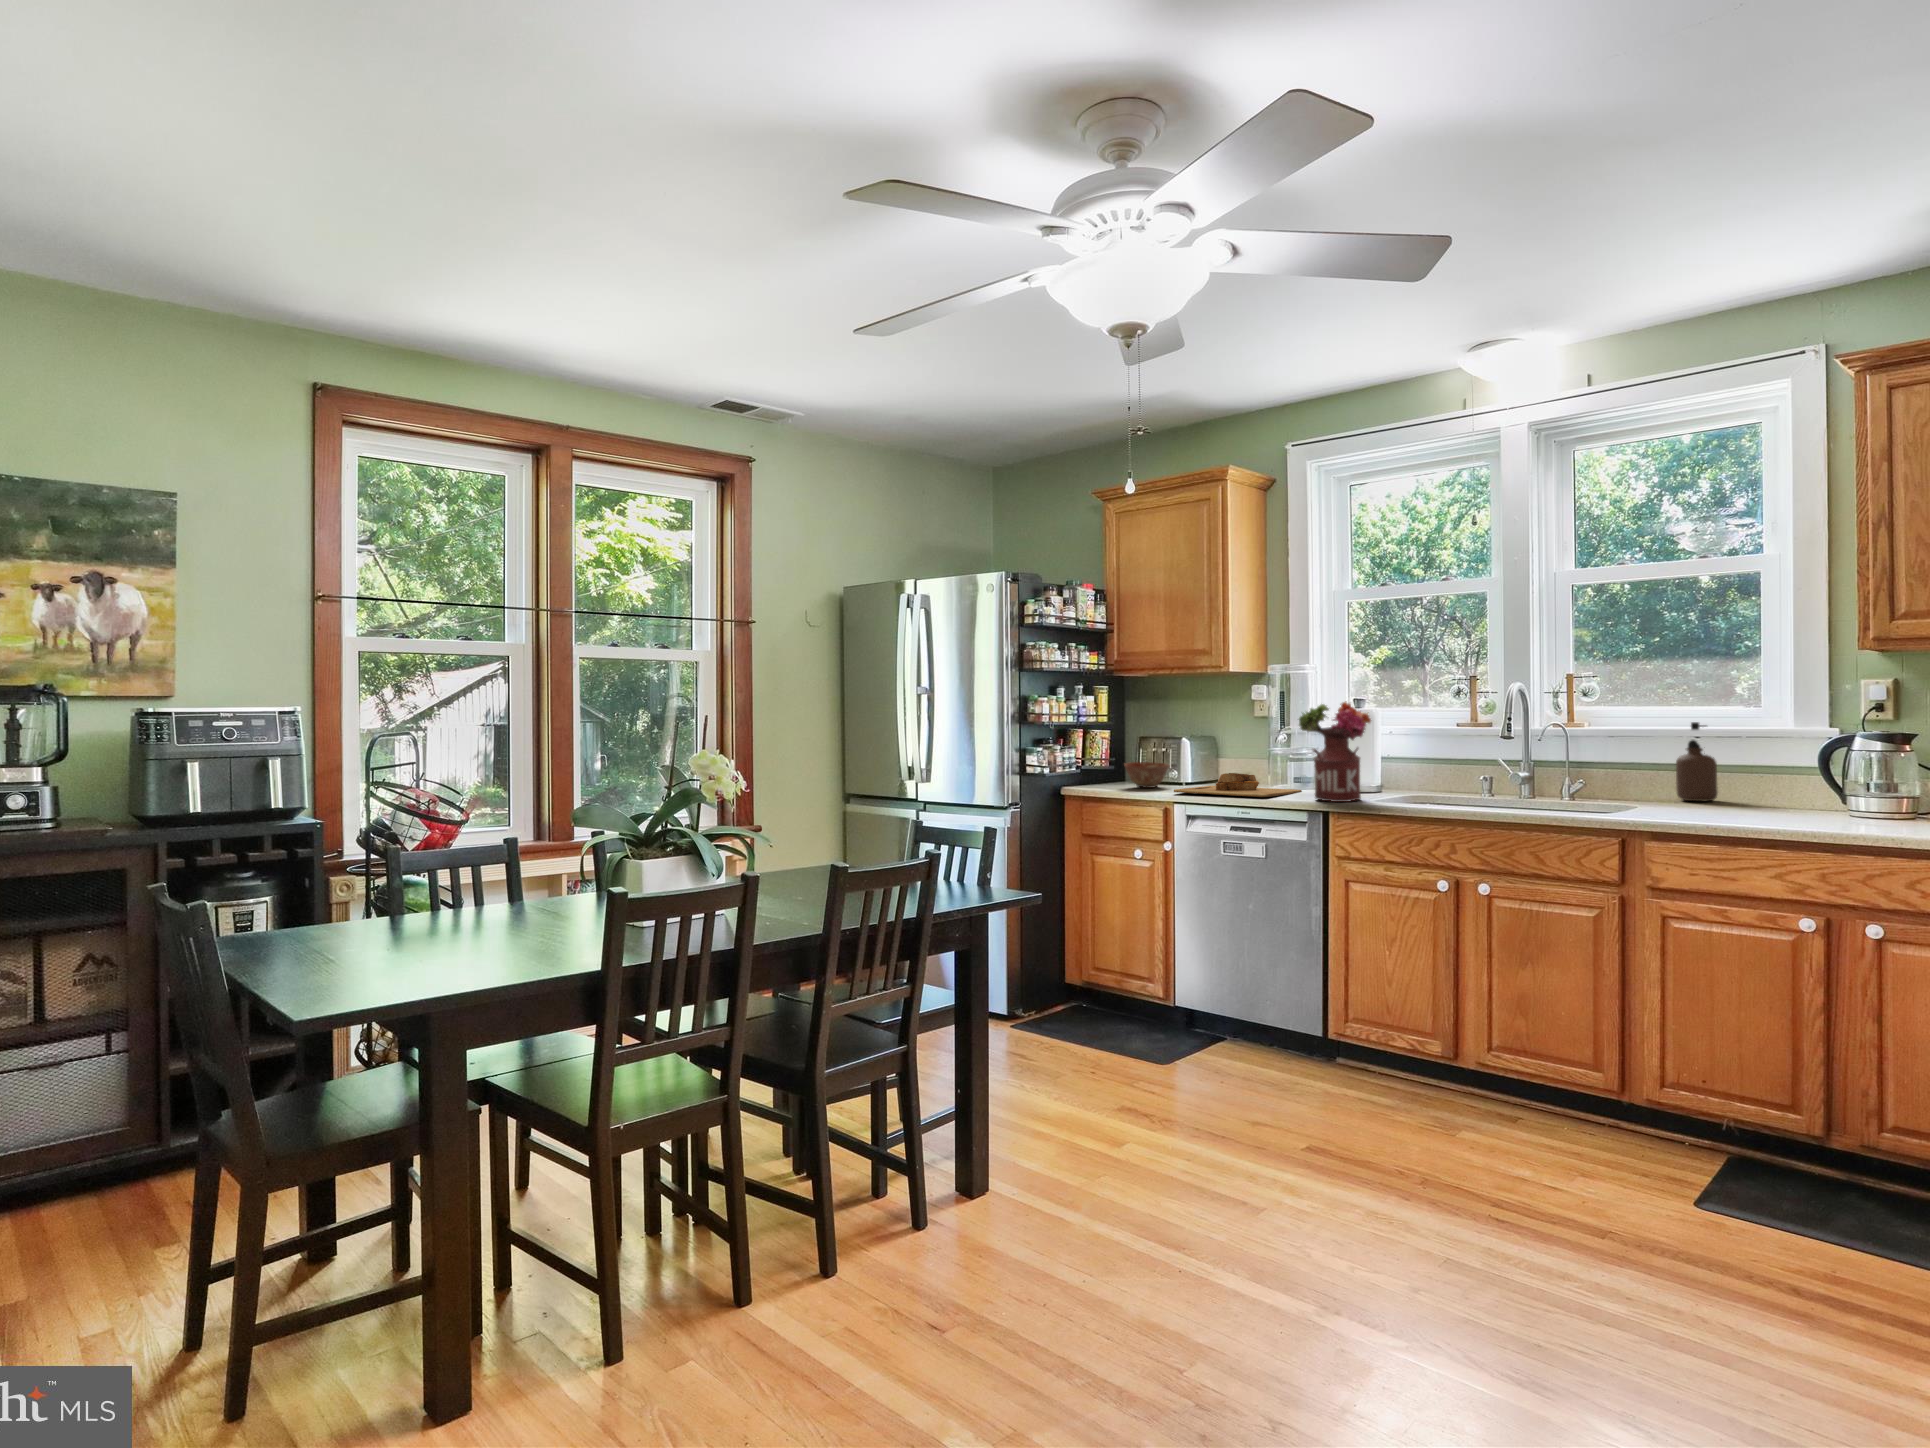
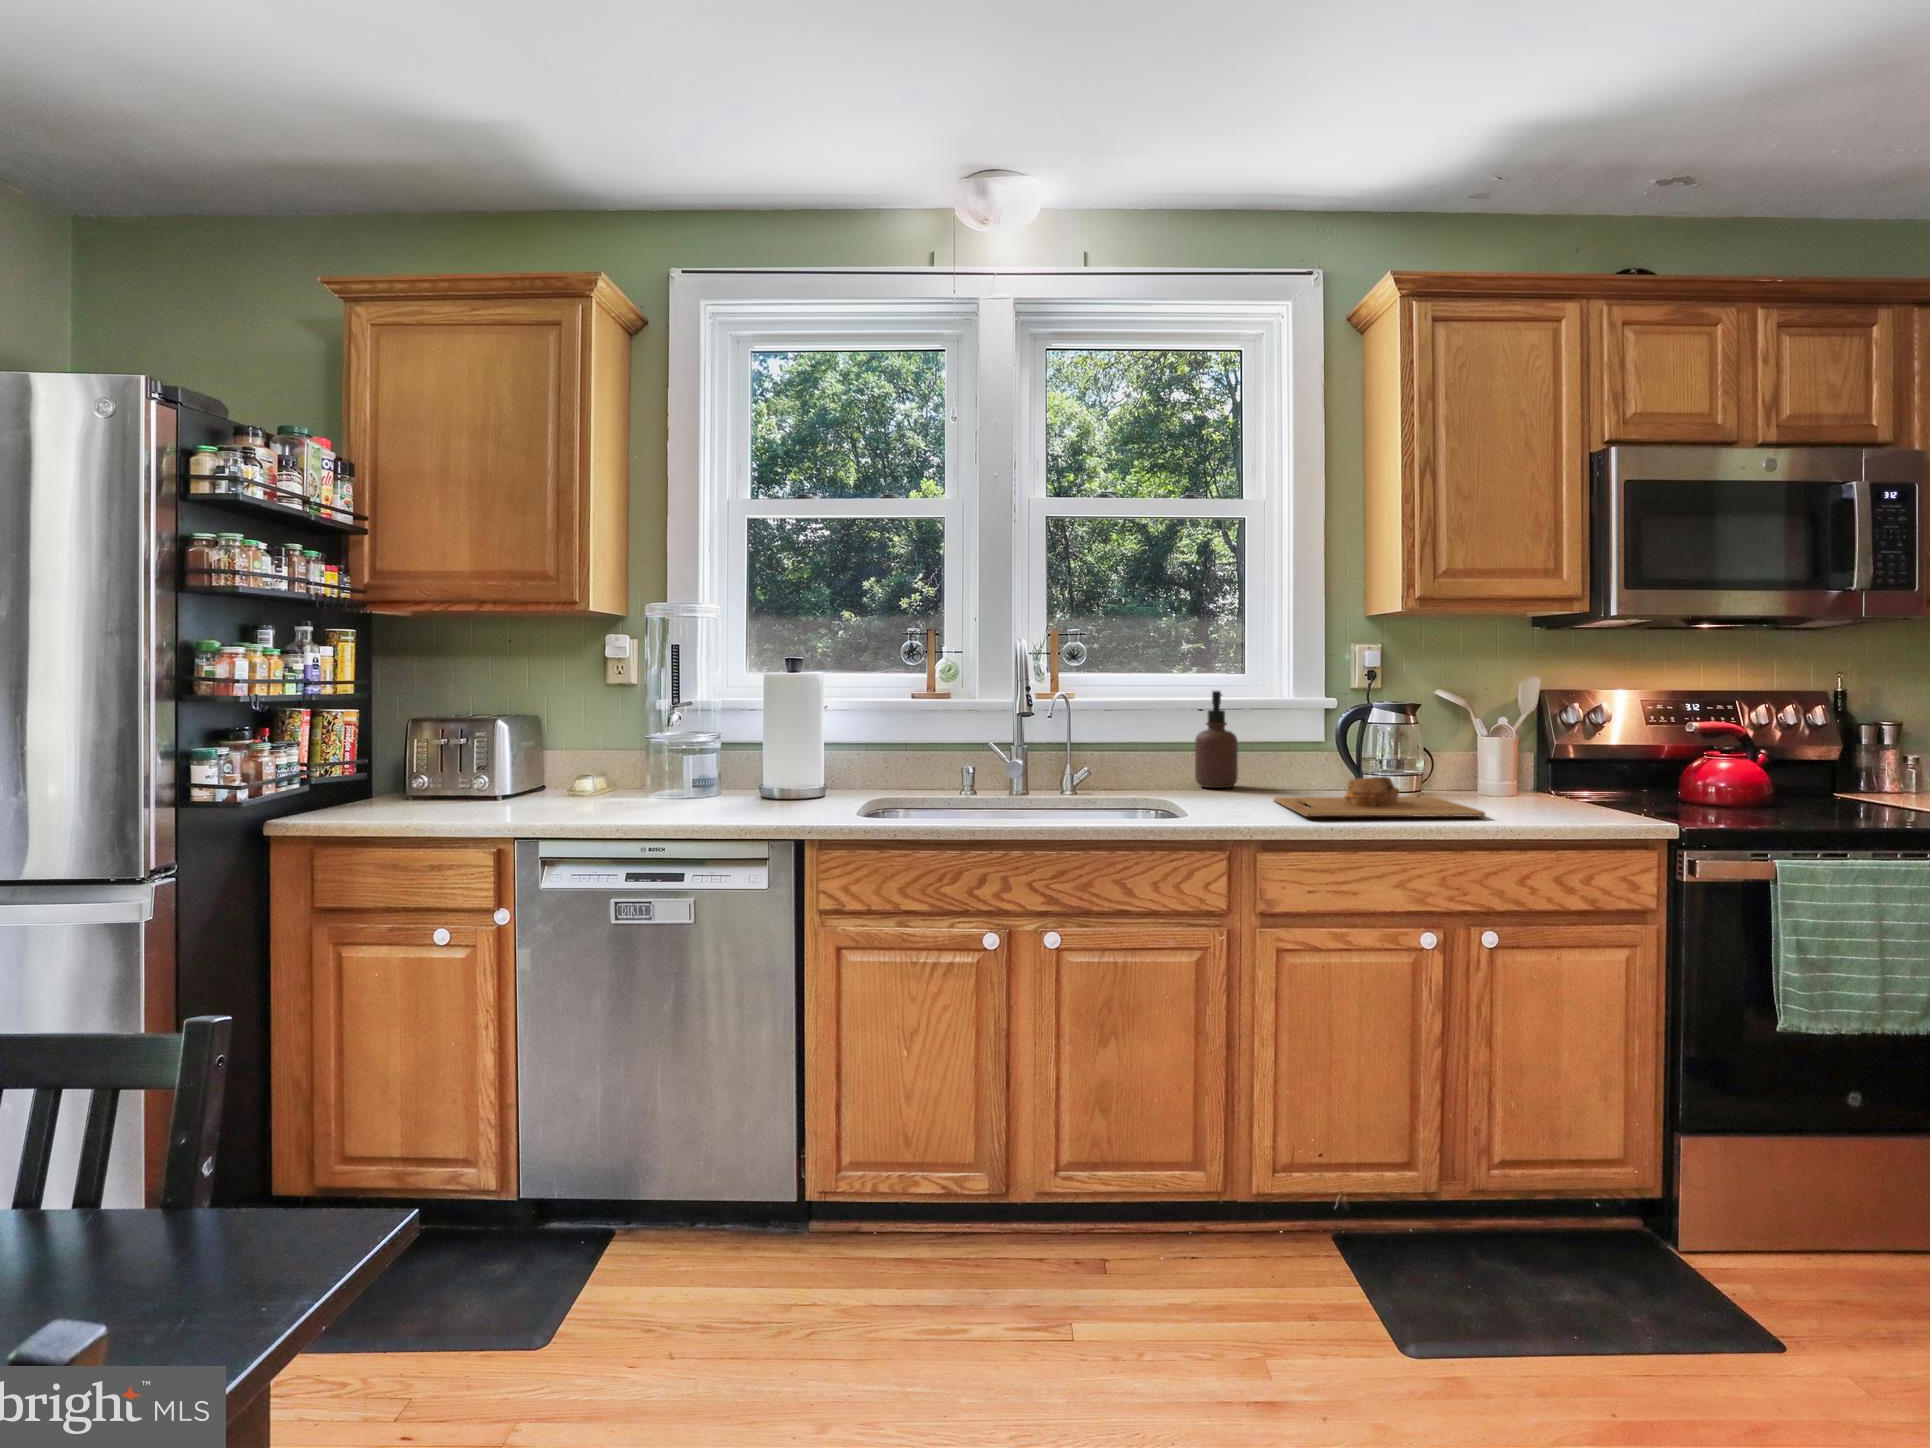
flower arrangement: present [1299,701,1371,802] -> none [752,660,862,820]
ceramic bowl: present [1124,762,1169,788] -> none [400,764,488,810]
cutting board: present [1174,773,1302,797] -> present [1274,776,1485,817]

